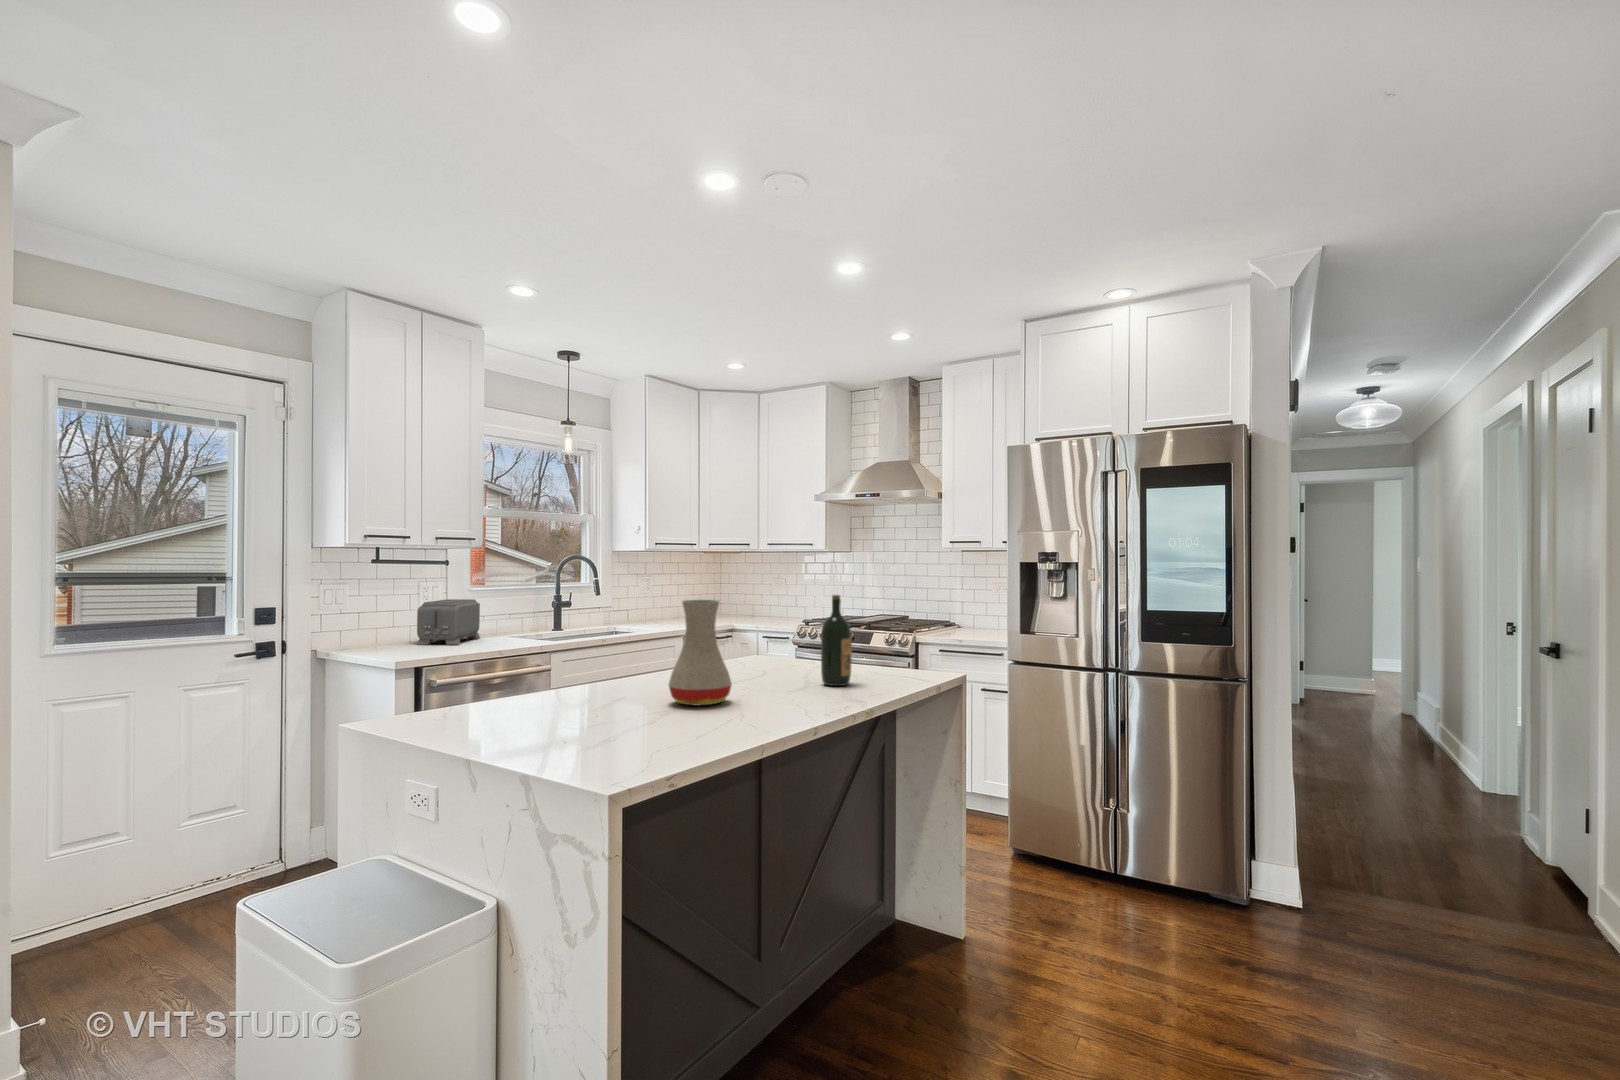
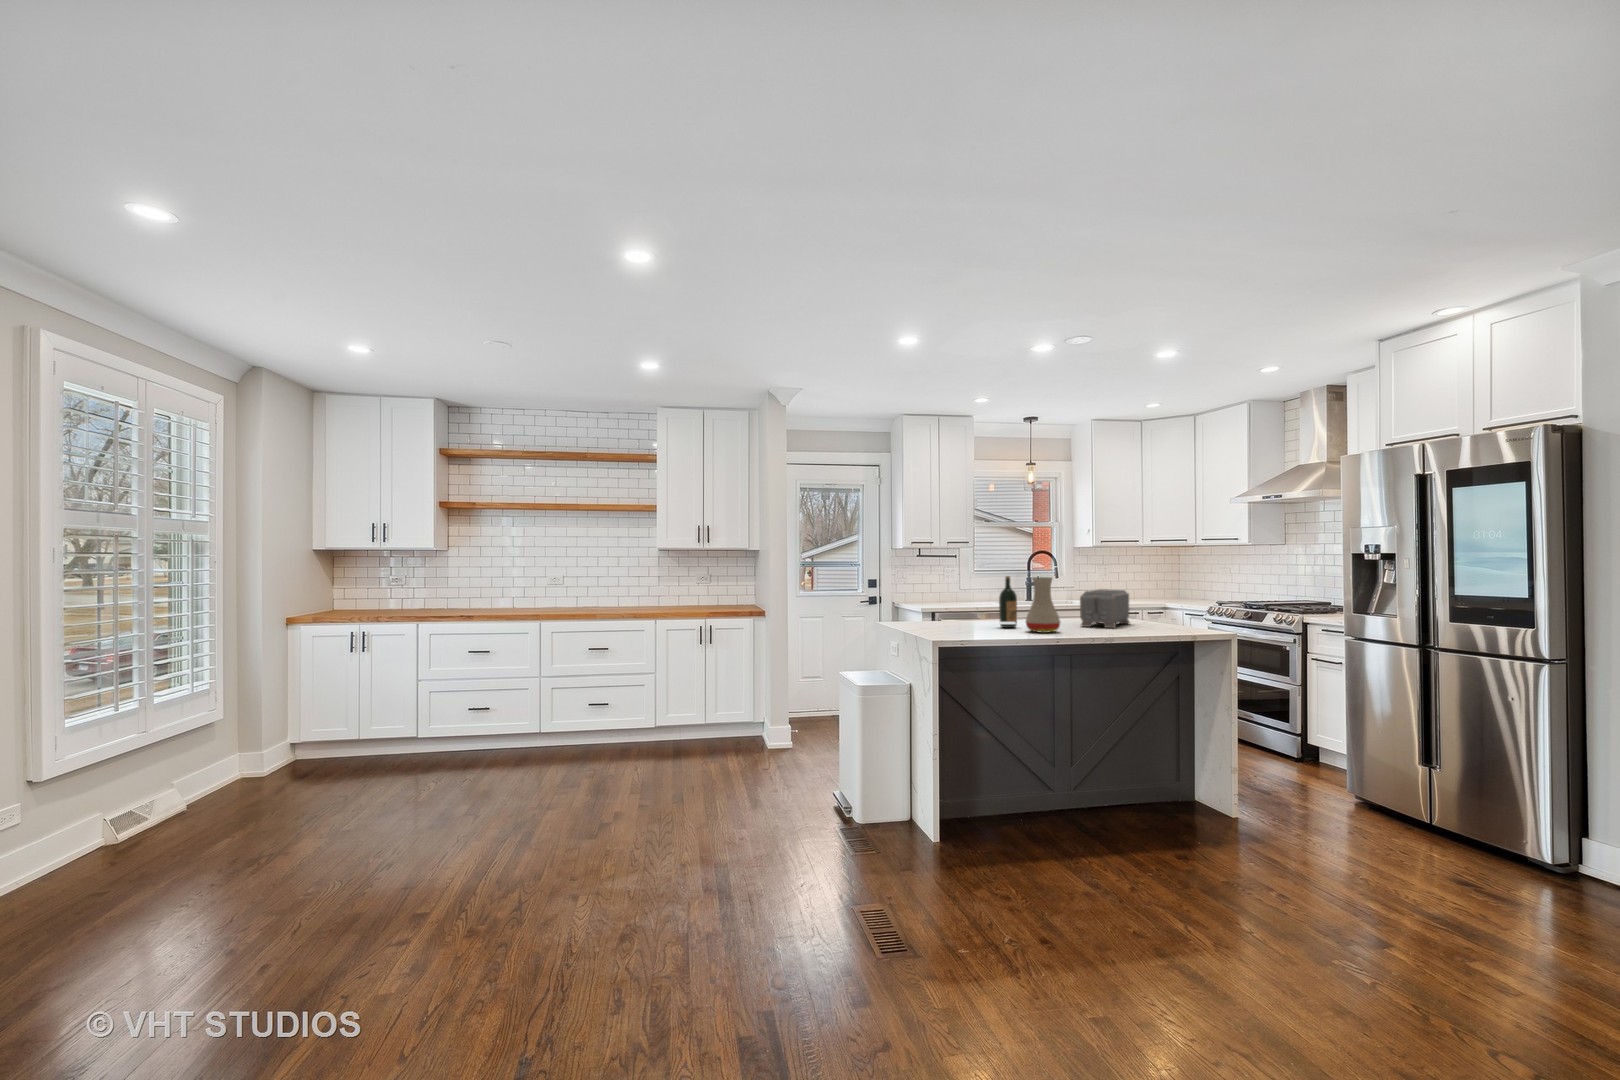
wine bottle: present [821,595,852,686] -> present [999,576,1017,628]
toaster: present [417,599,480,645] -> present [1080,589,1130,628]

